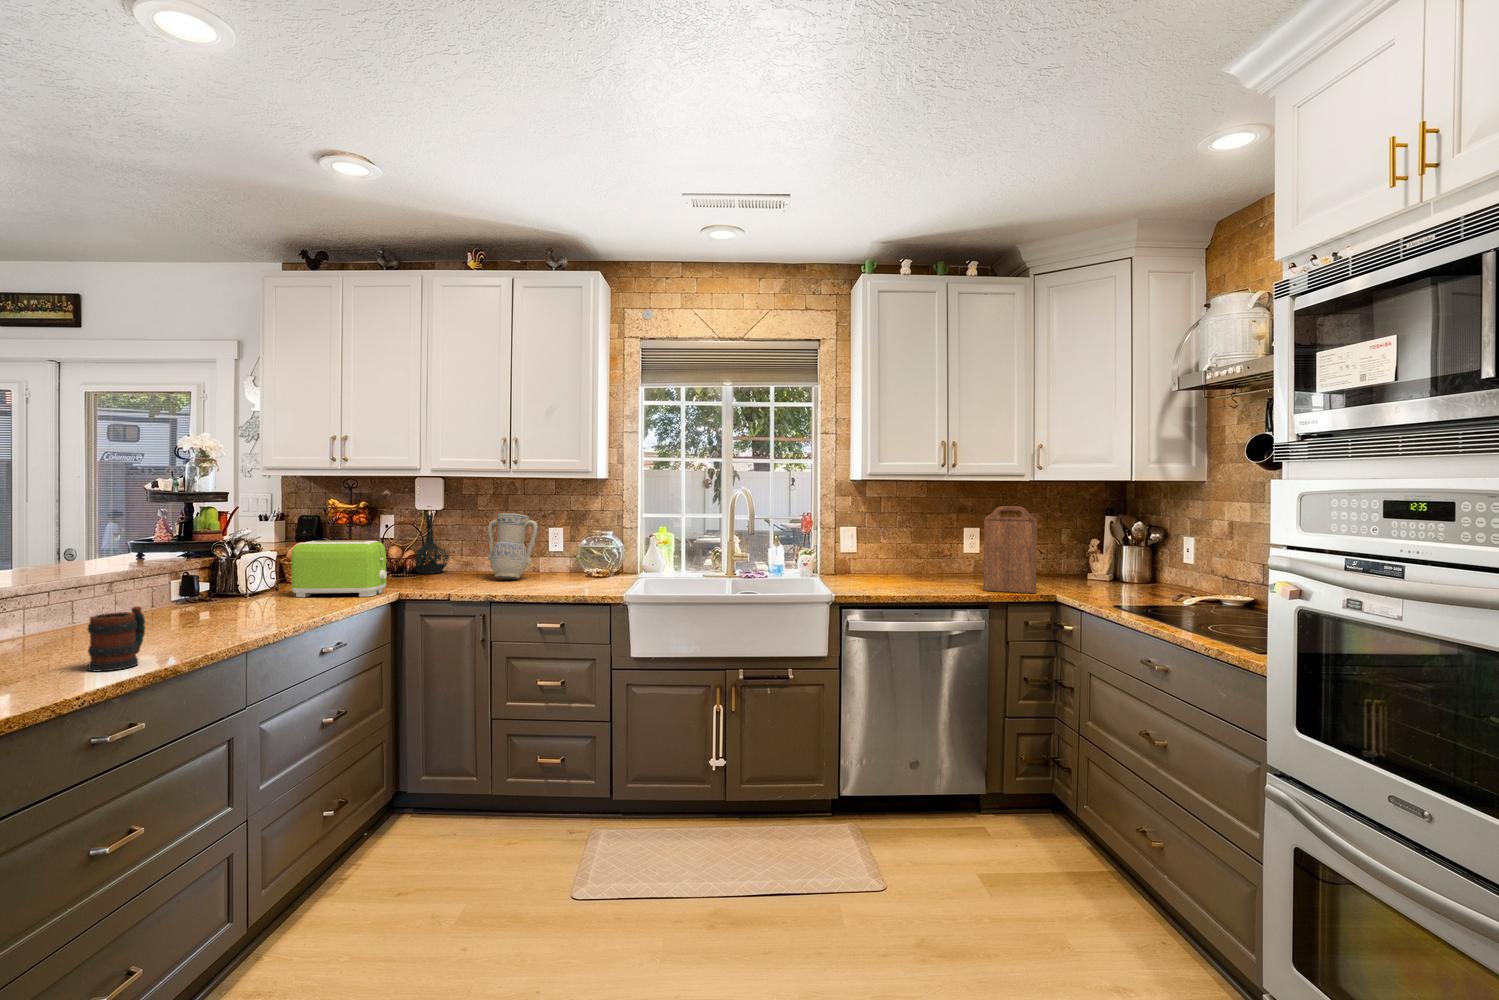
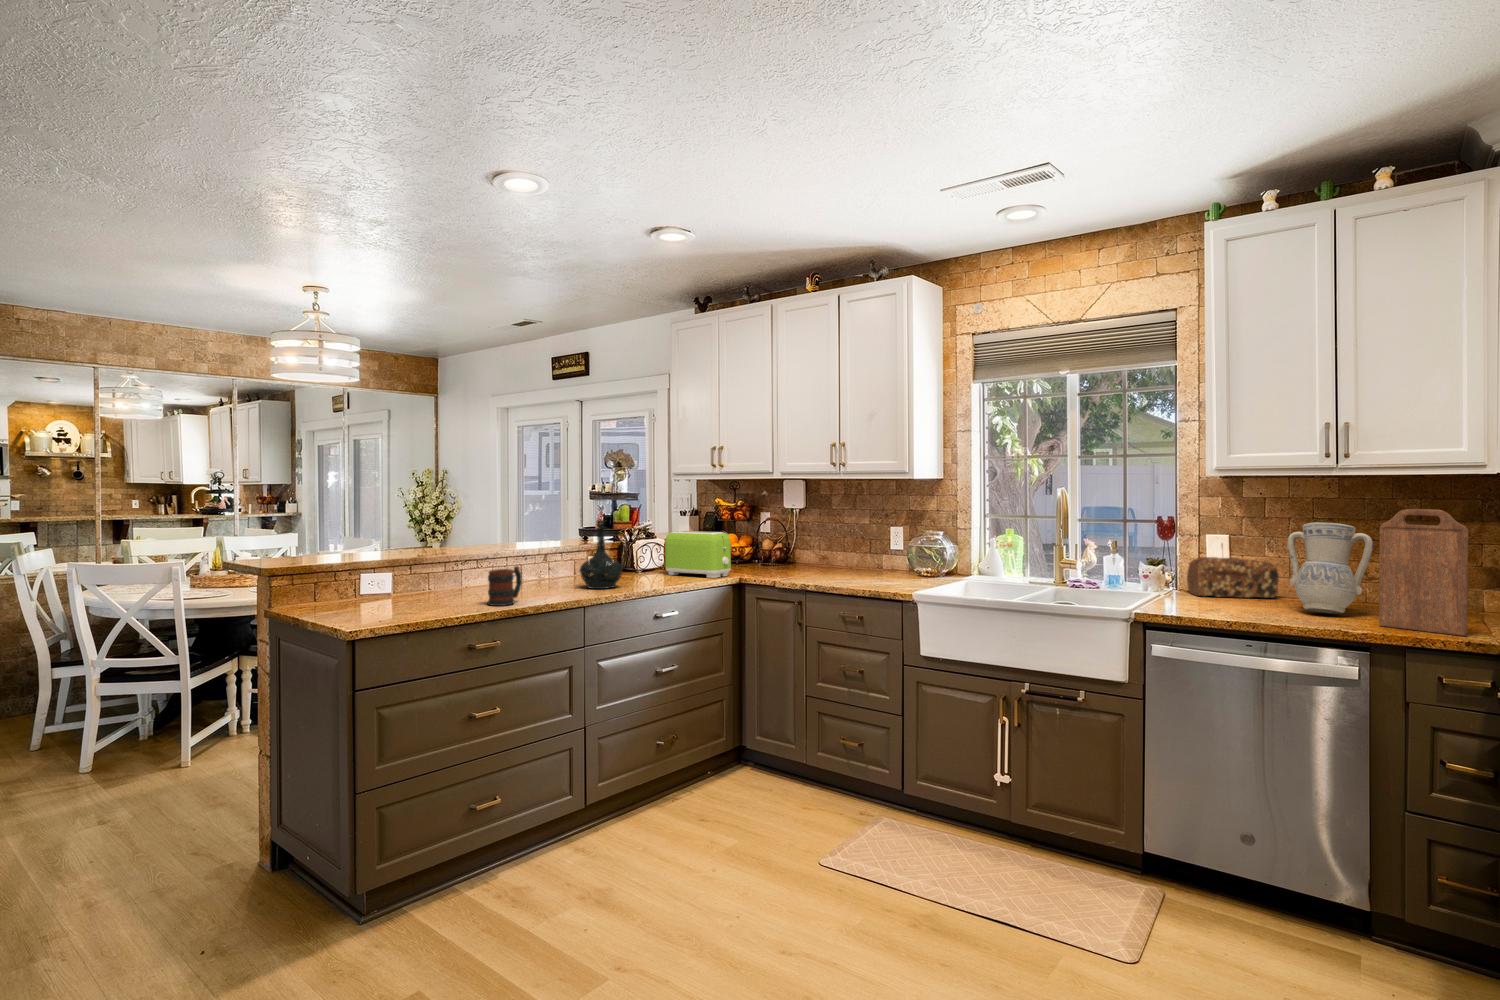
vase: present [488,513,538,579] -> present [1287,522,1373,613]
bottle: present [414,515,449,574] -> present [580,520,622,589]
bread loaf: none [824,545,889,578] -> present [1187,557,1279,598]

